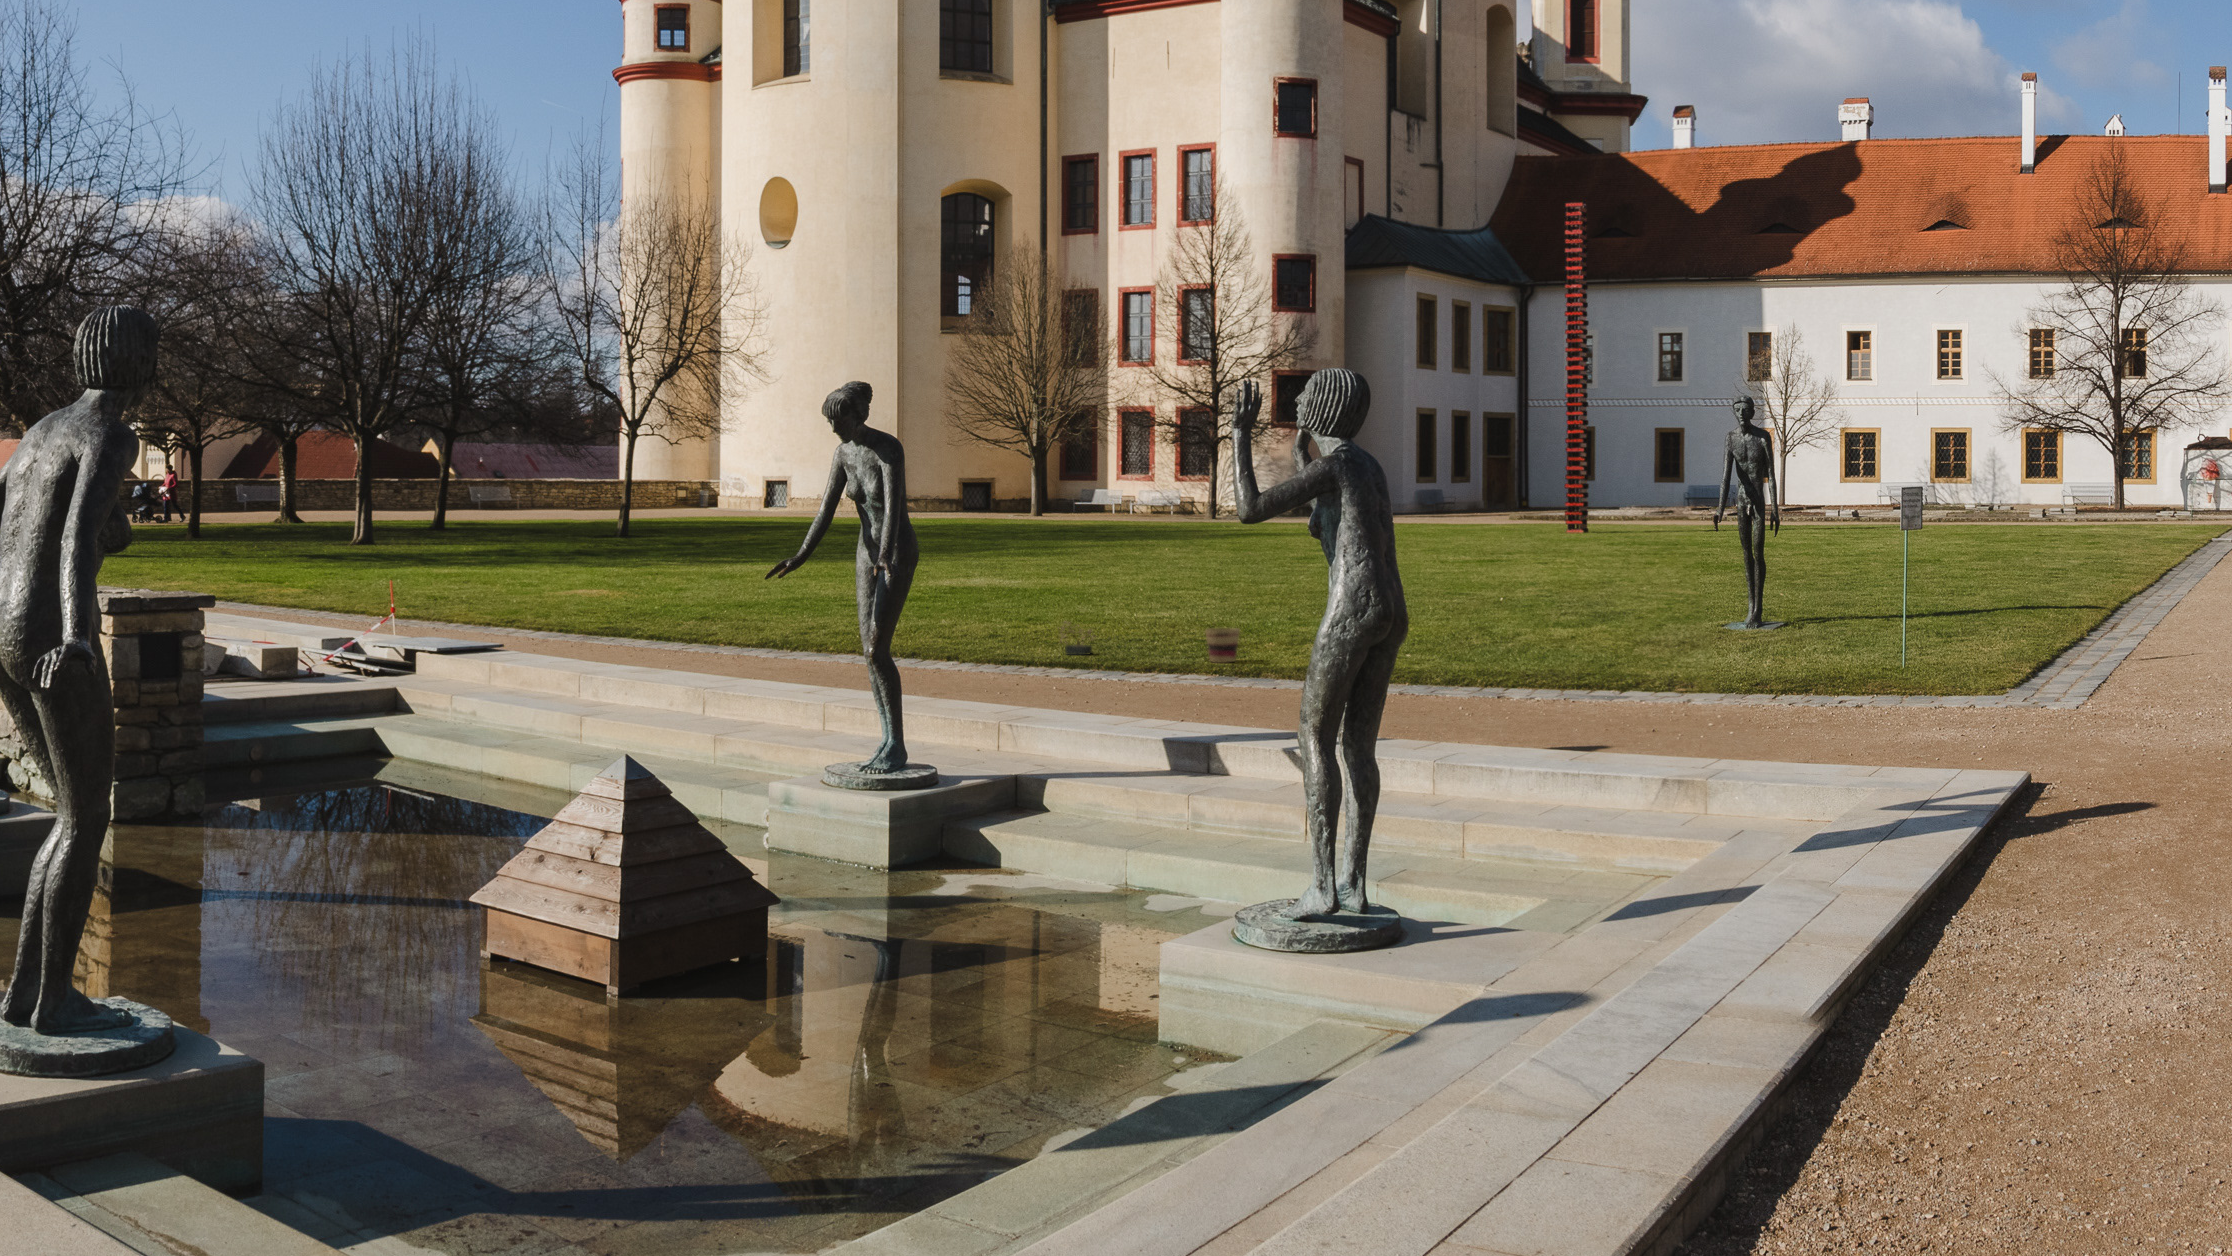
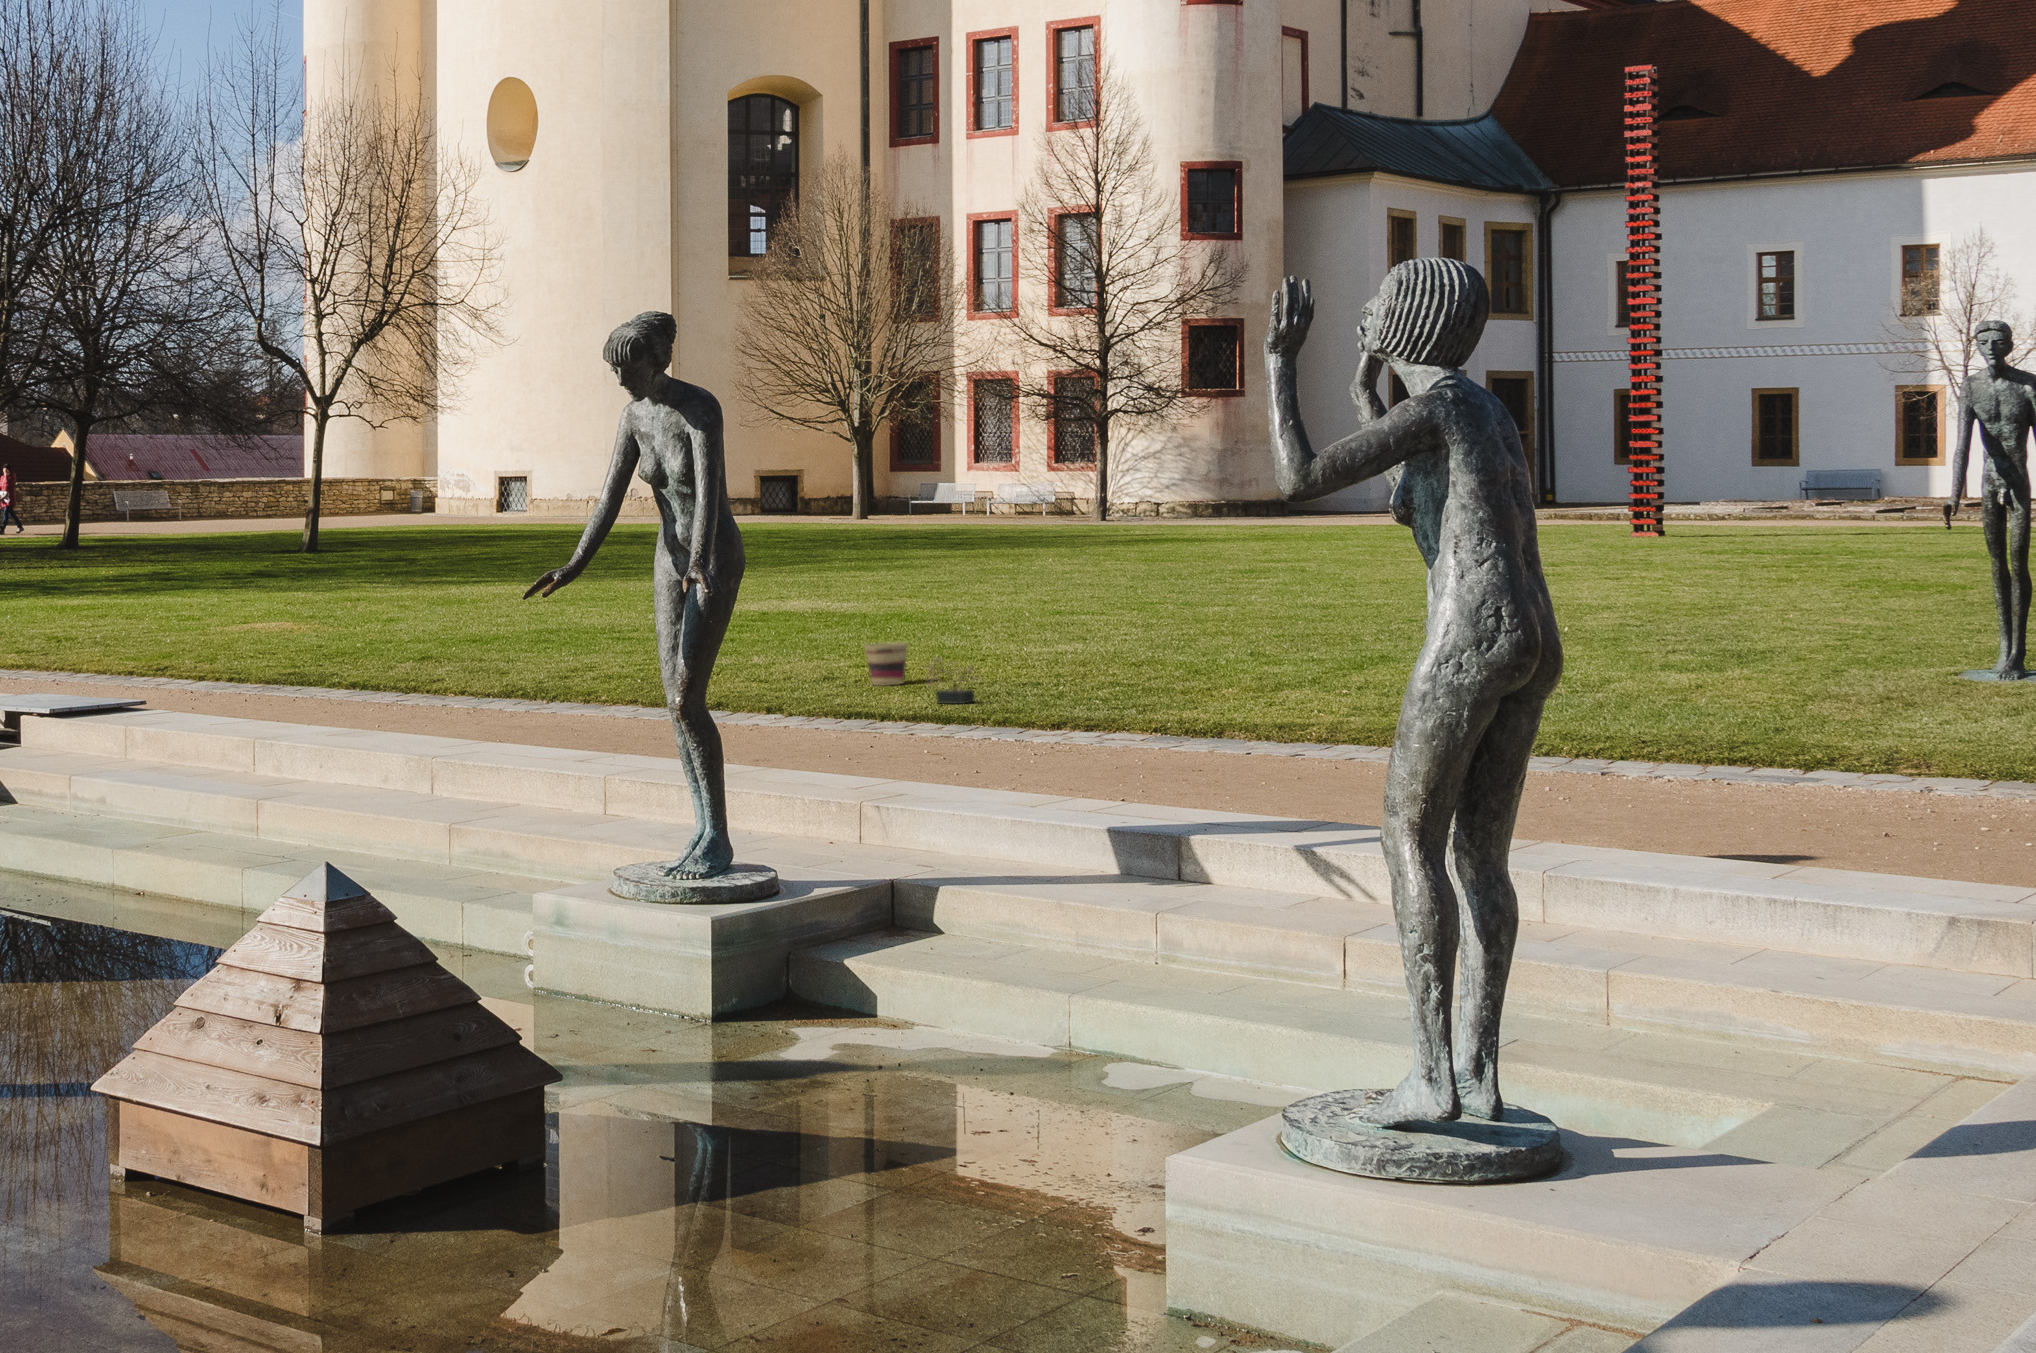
basket: present [1206,628,1240,663] -> present [864,642,907,686]

